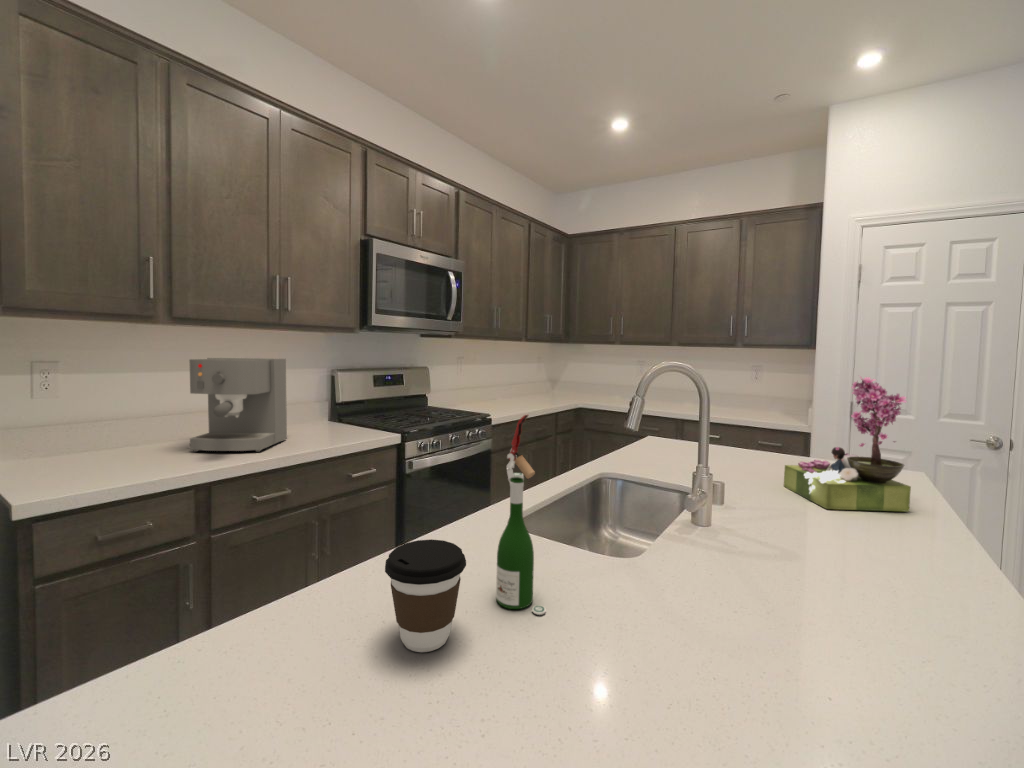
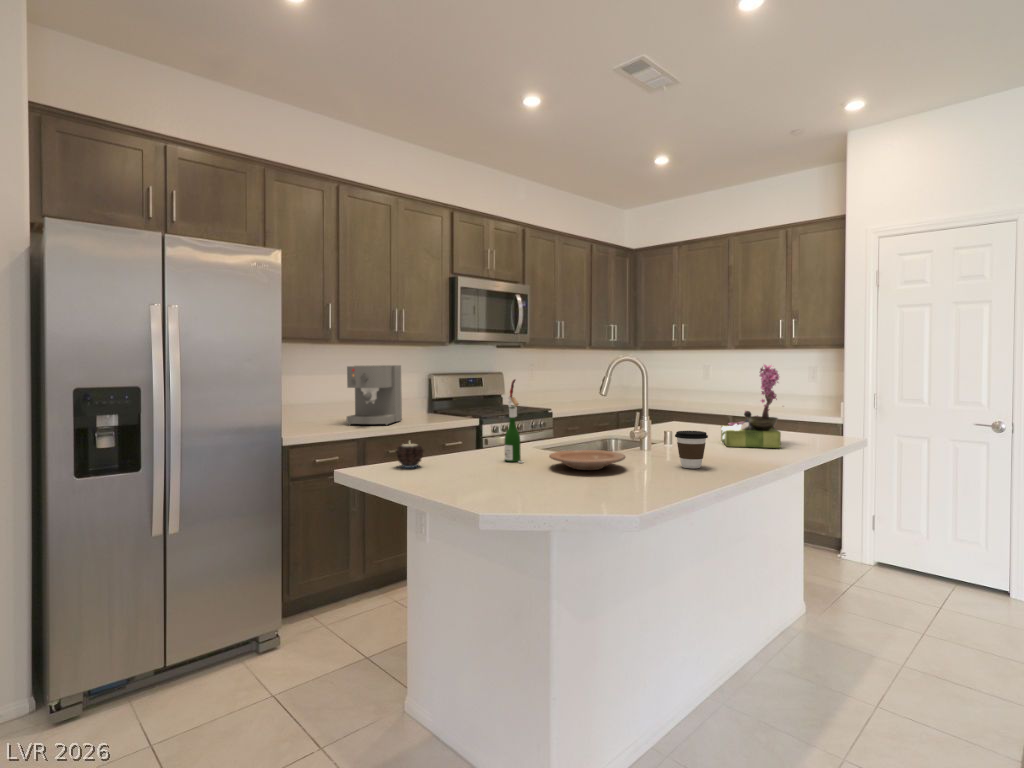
coffee cup: present [385,539,466,652] -> present [675,431,708,468]
plate: none [619,568,825,676] -> present [549,450,625,470]
candle: none [193,598,290,688] -> present [395,443,424,468]

